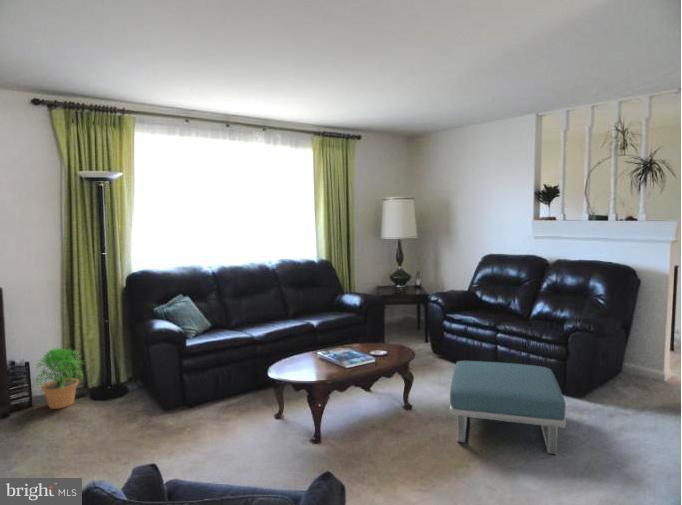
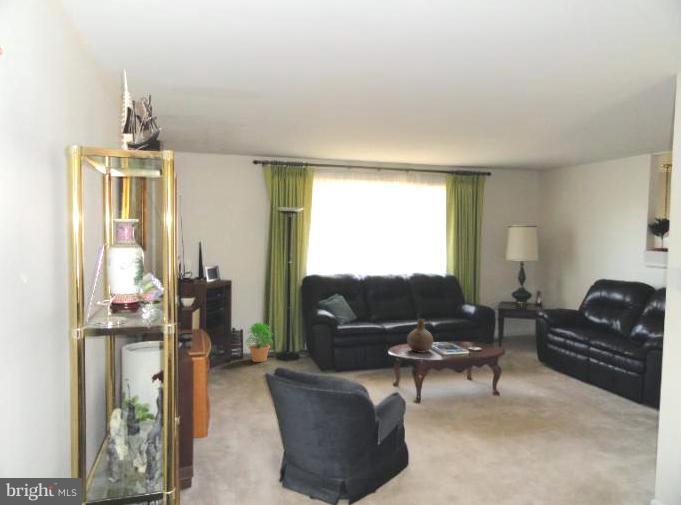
vase: none [291,322,327,370] -> present [407,318,433,353]
footstool: present [449,361,566,454] -> none [520,362,621,435]

